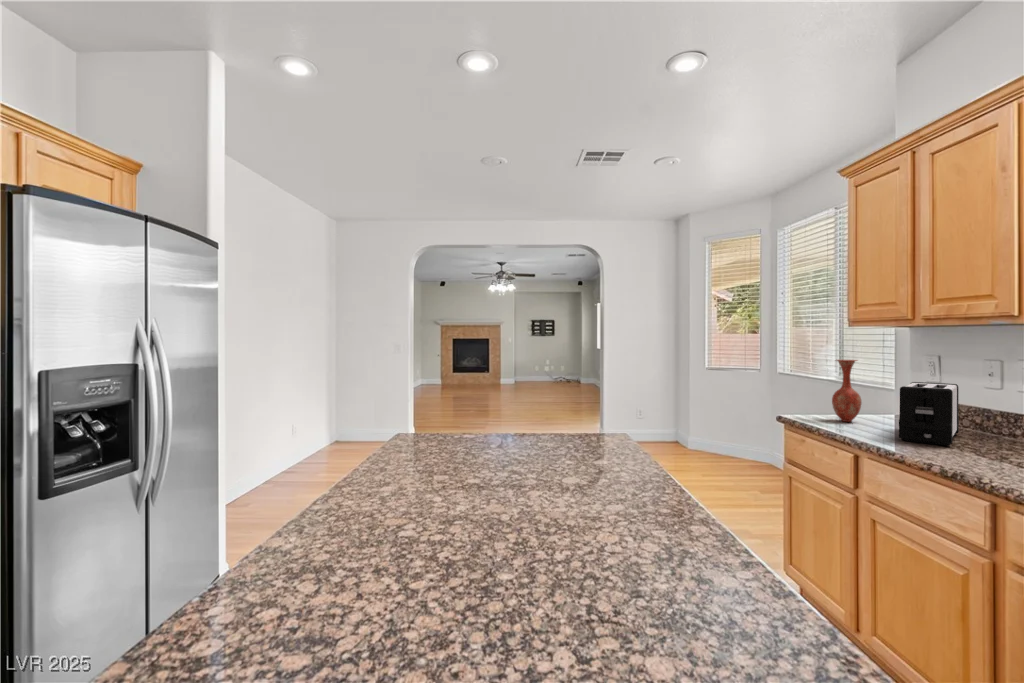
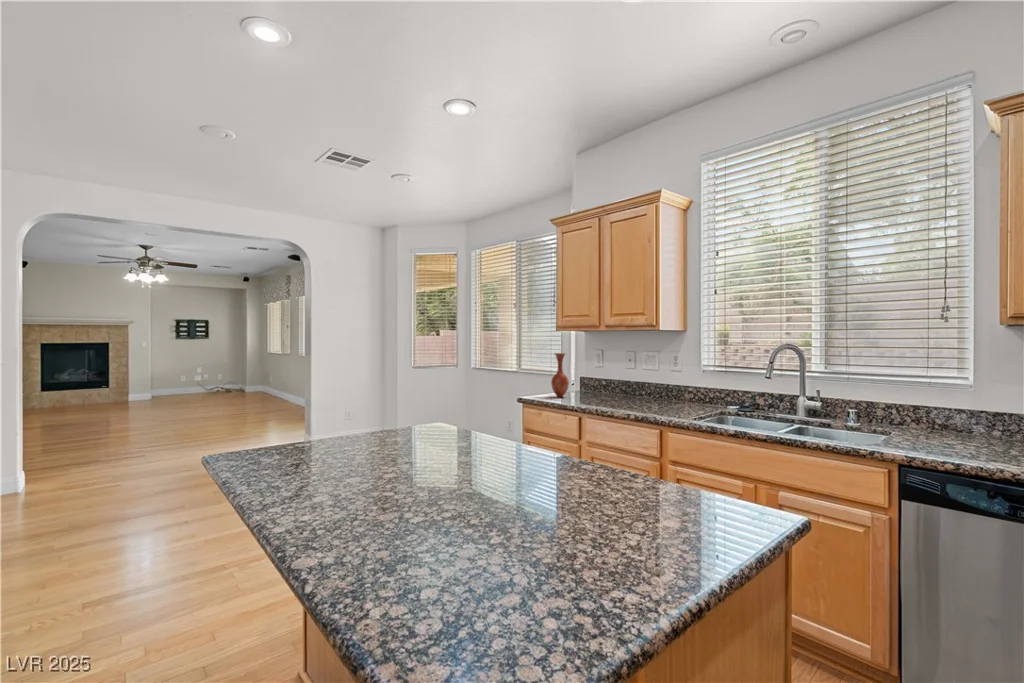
toaster: present [899,382,959,445] -> none [596,367,626,404]

